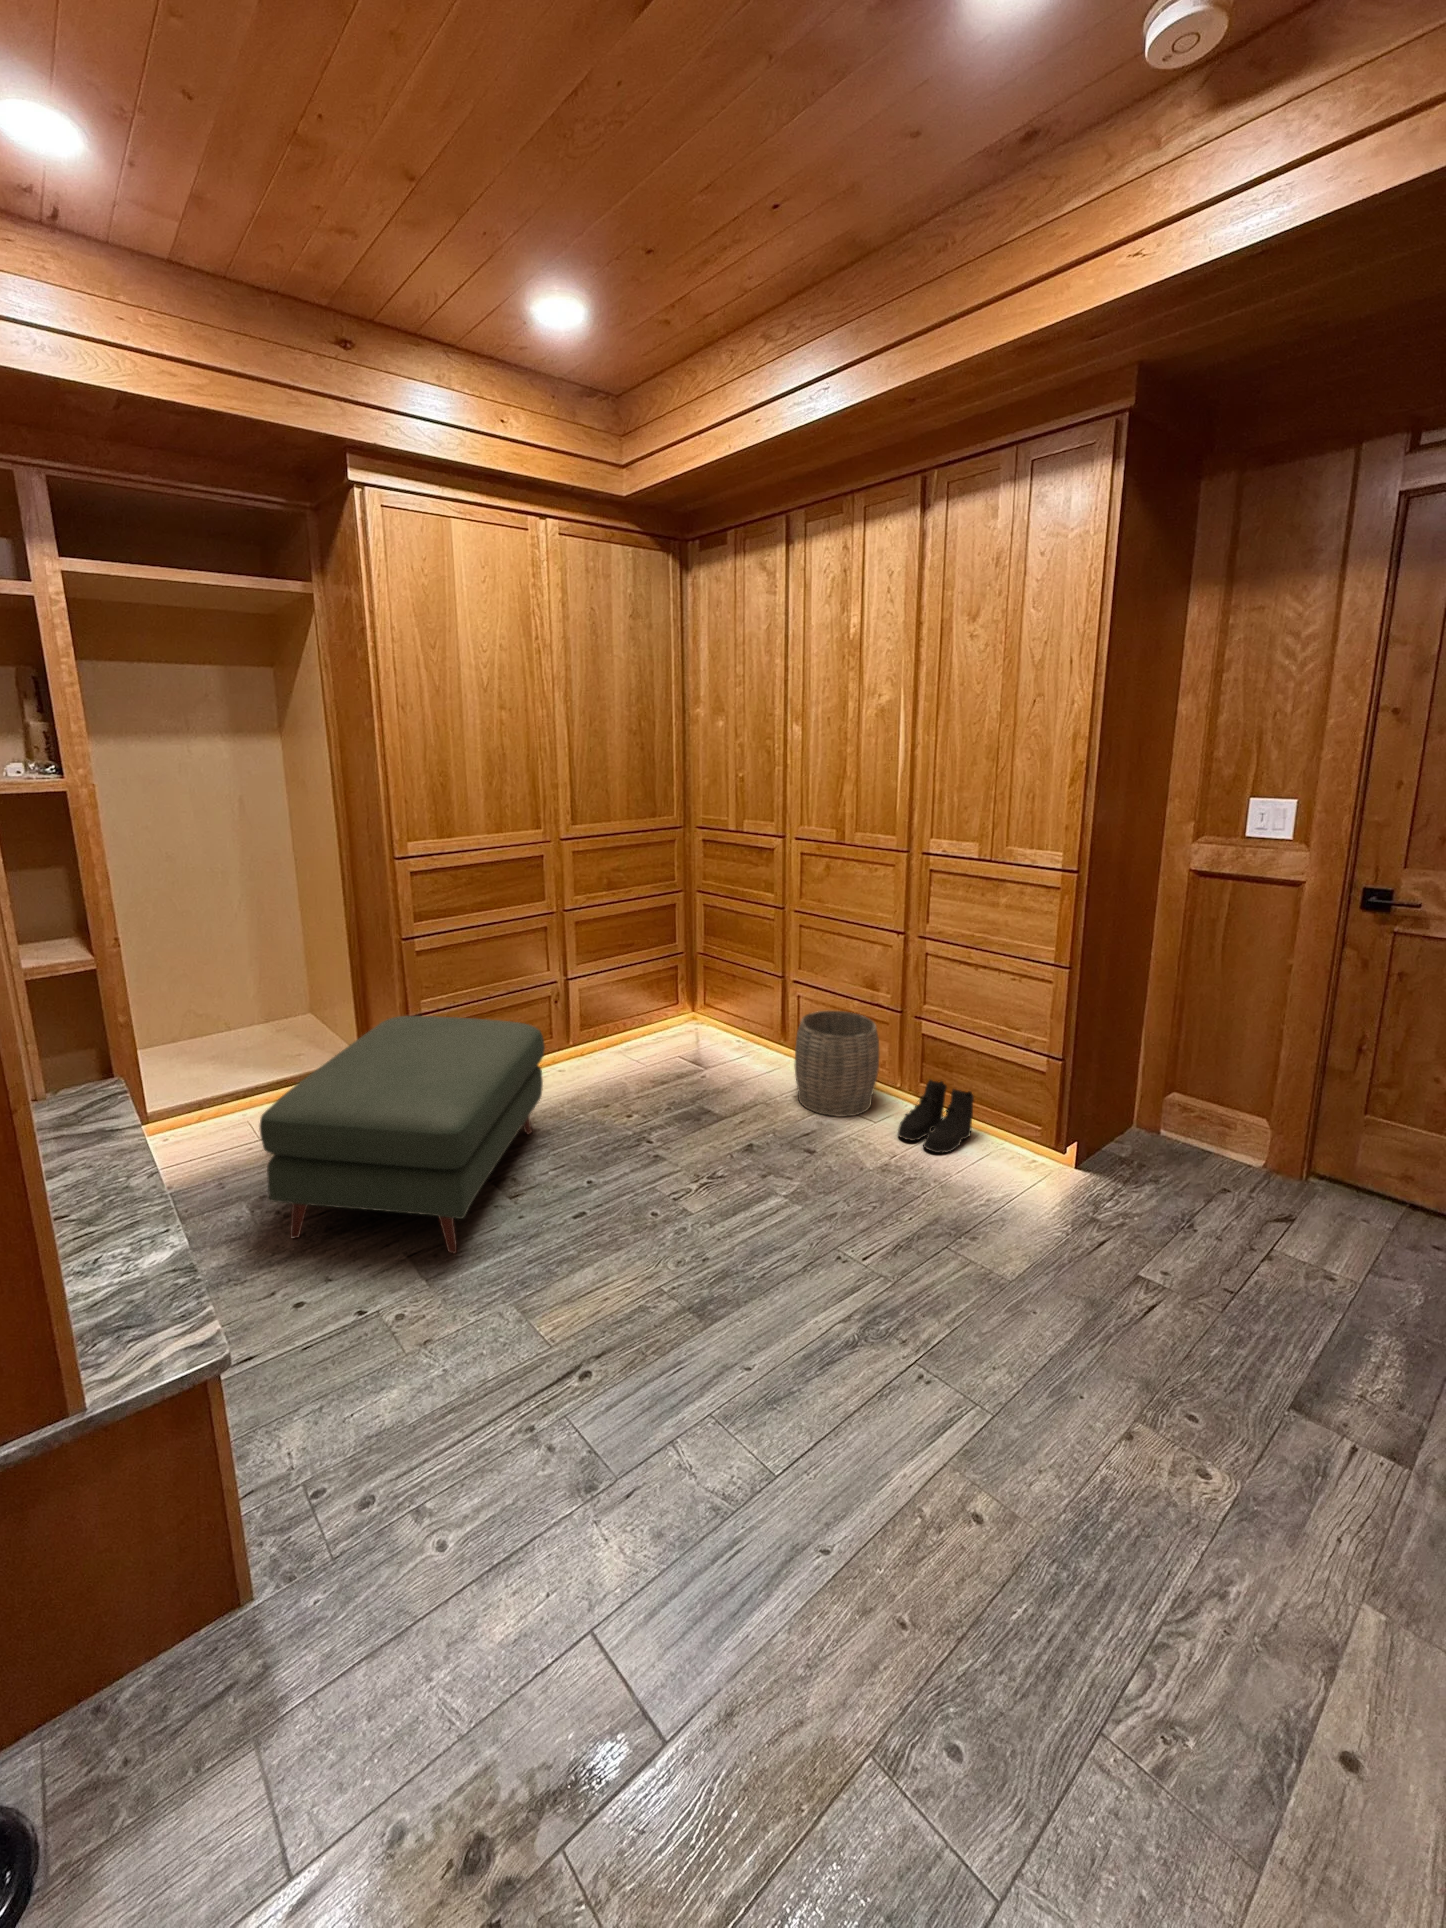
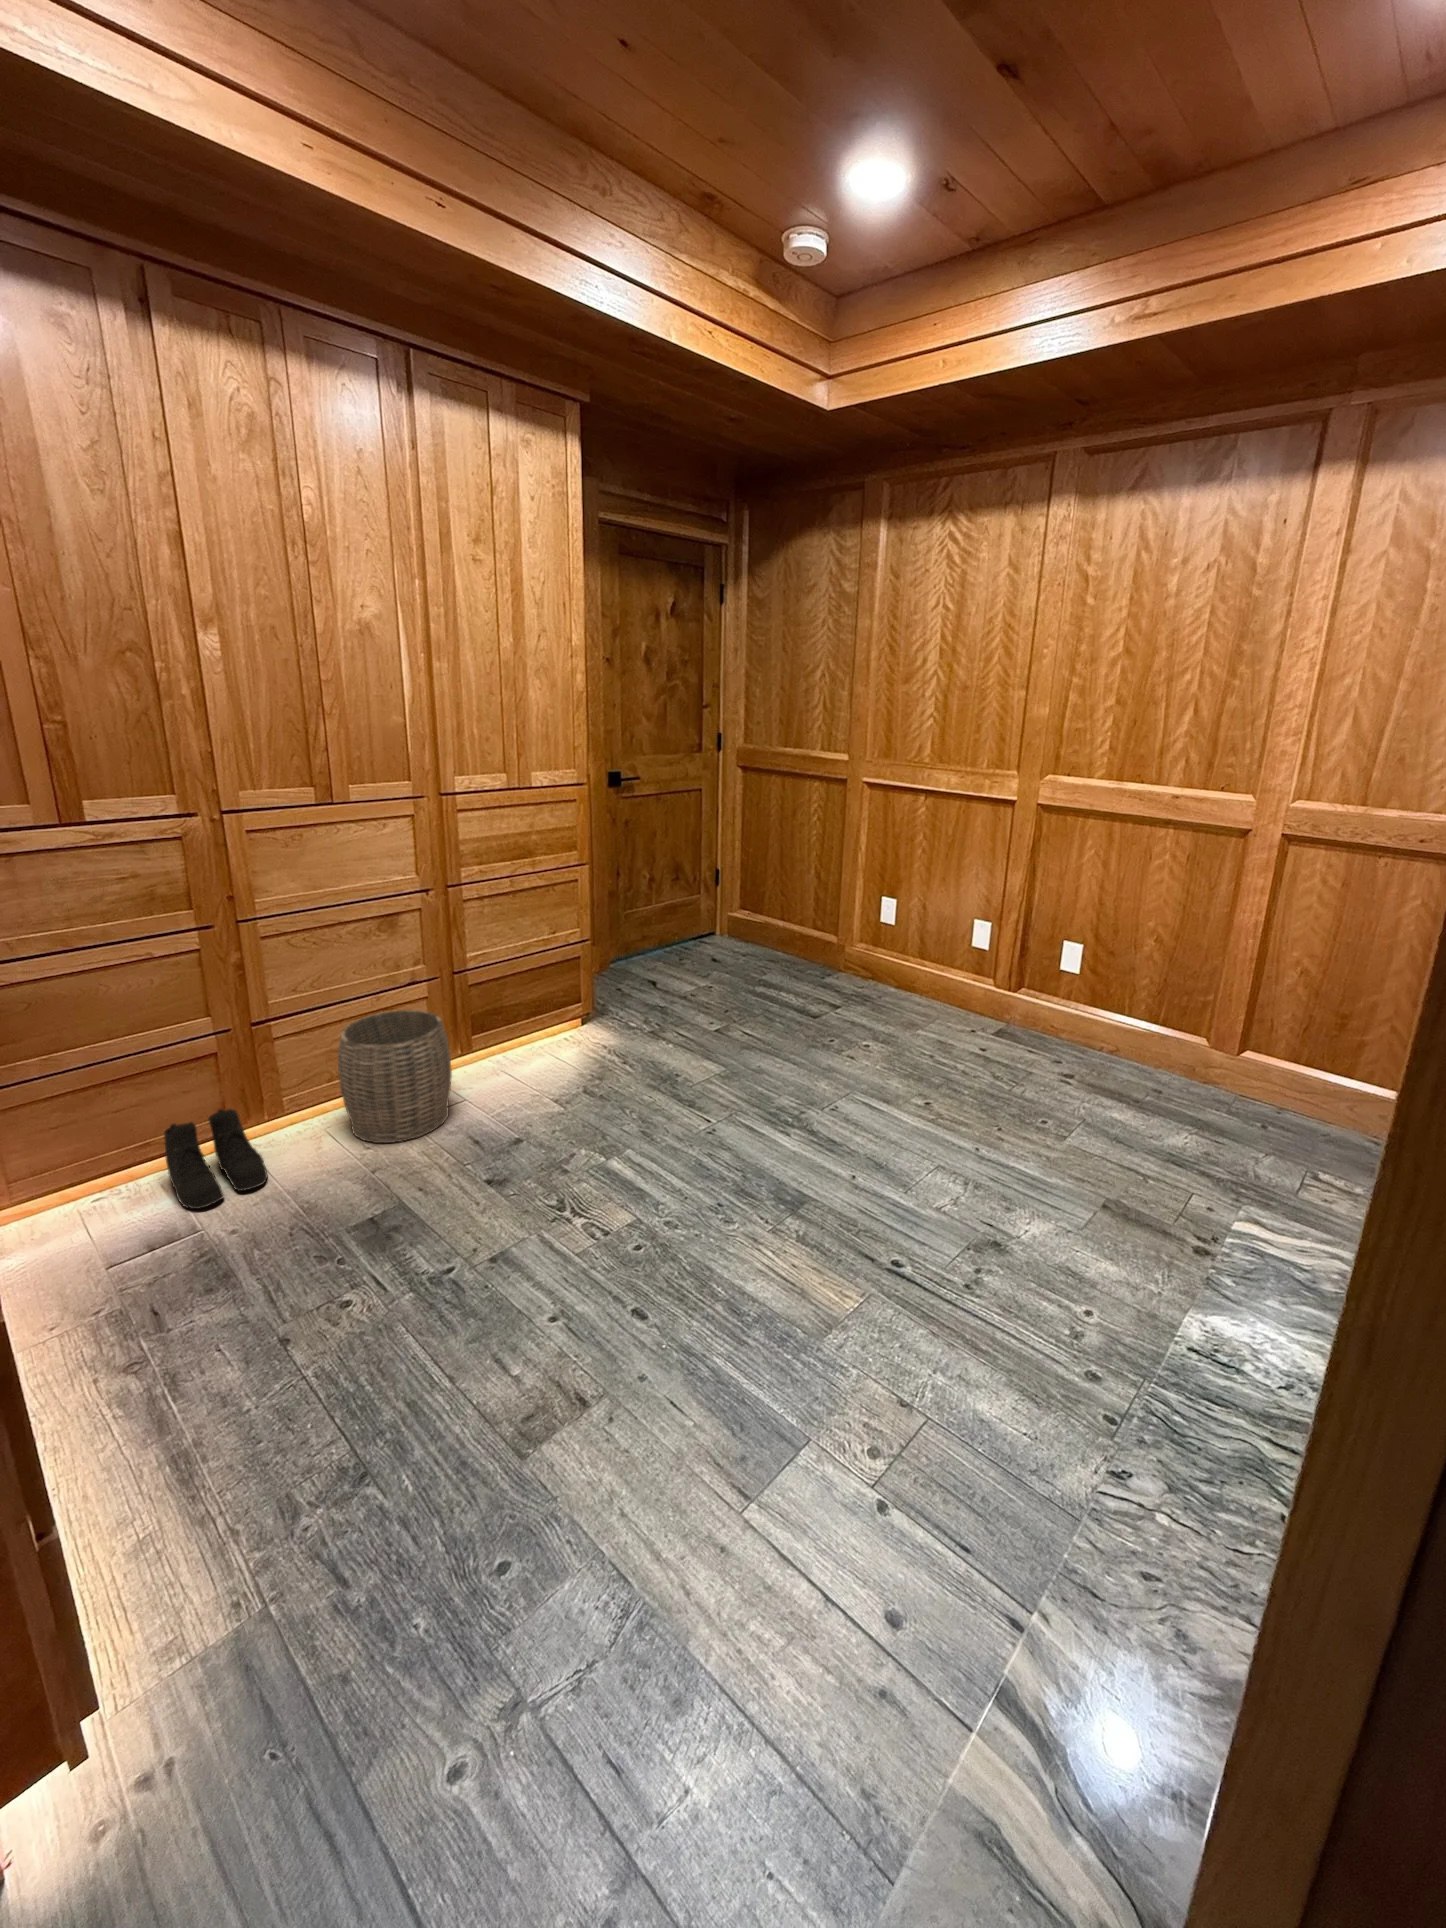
ottoman: present [259,1016,545,1253] -> none [87,1233,769,1759]
boots: present [898,1080,974,1153] -> present [164,1109,268,1209]

